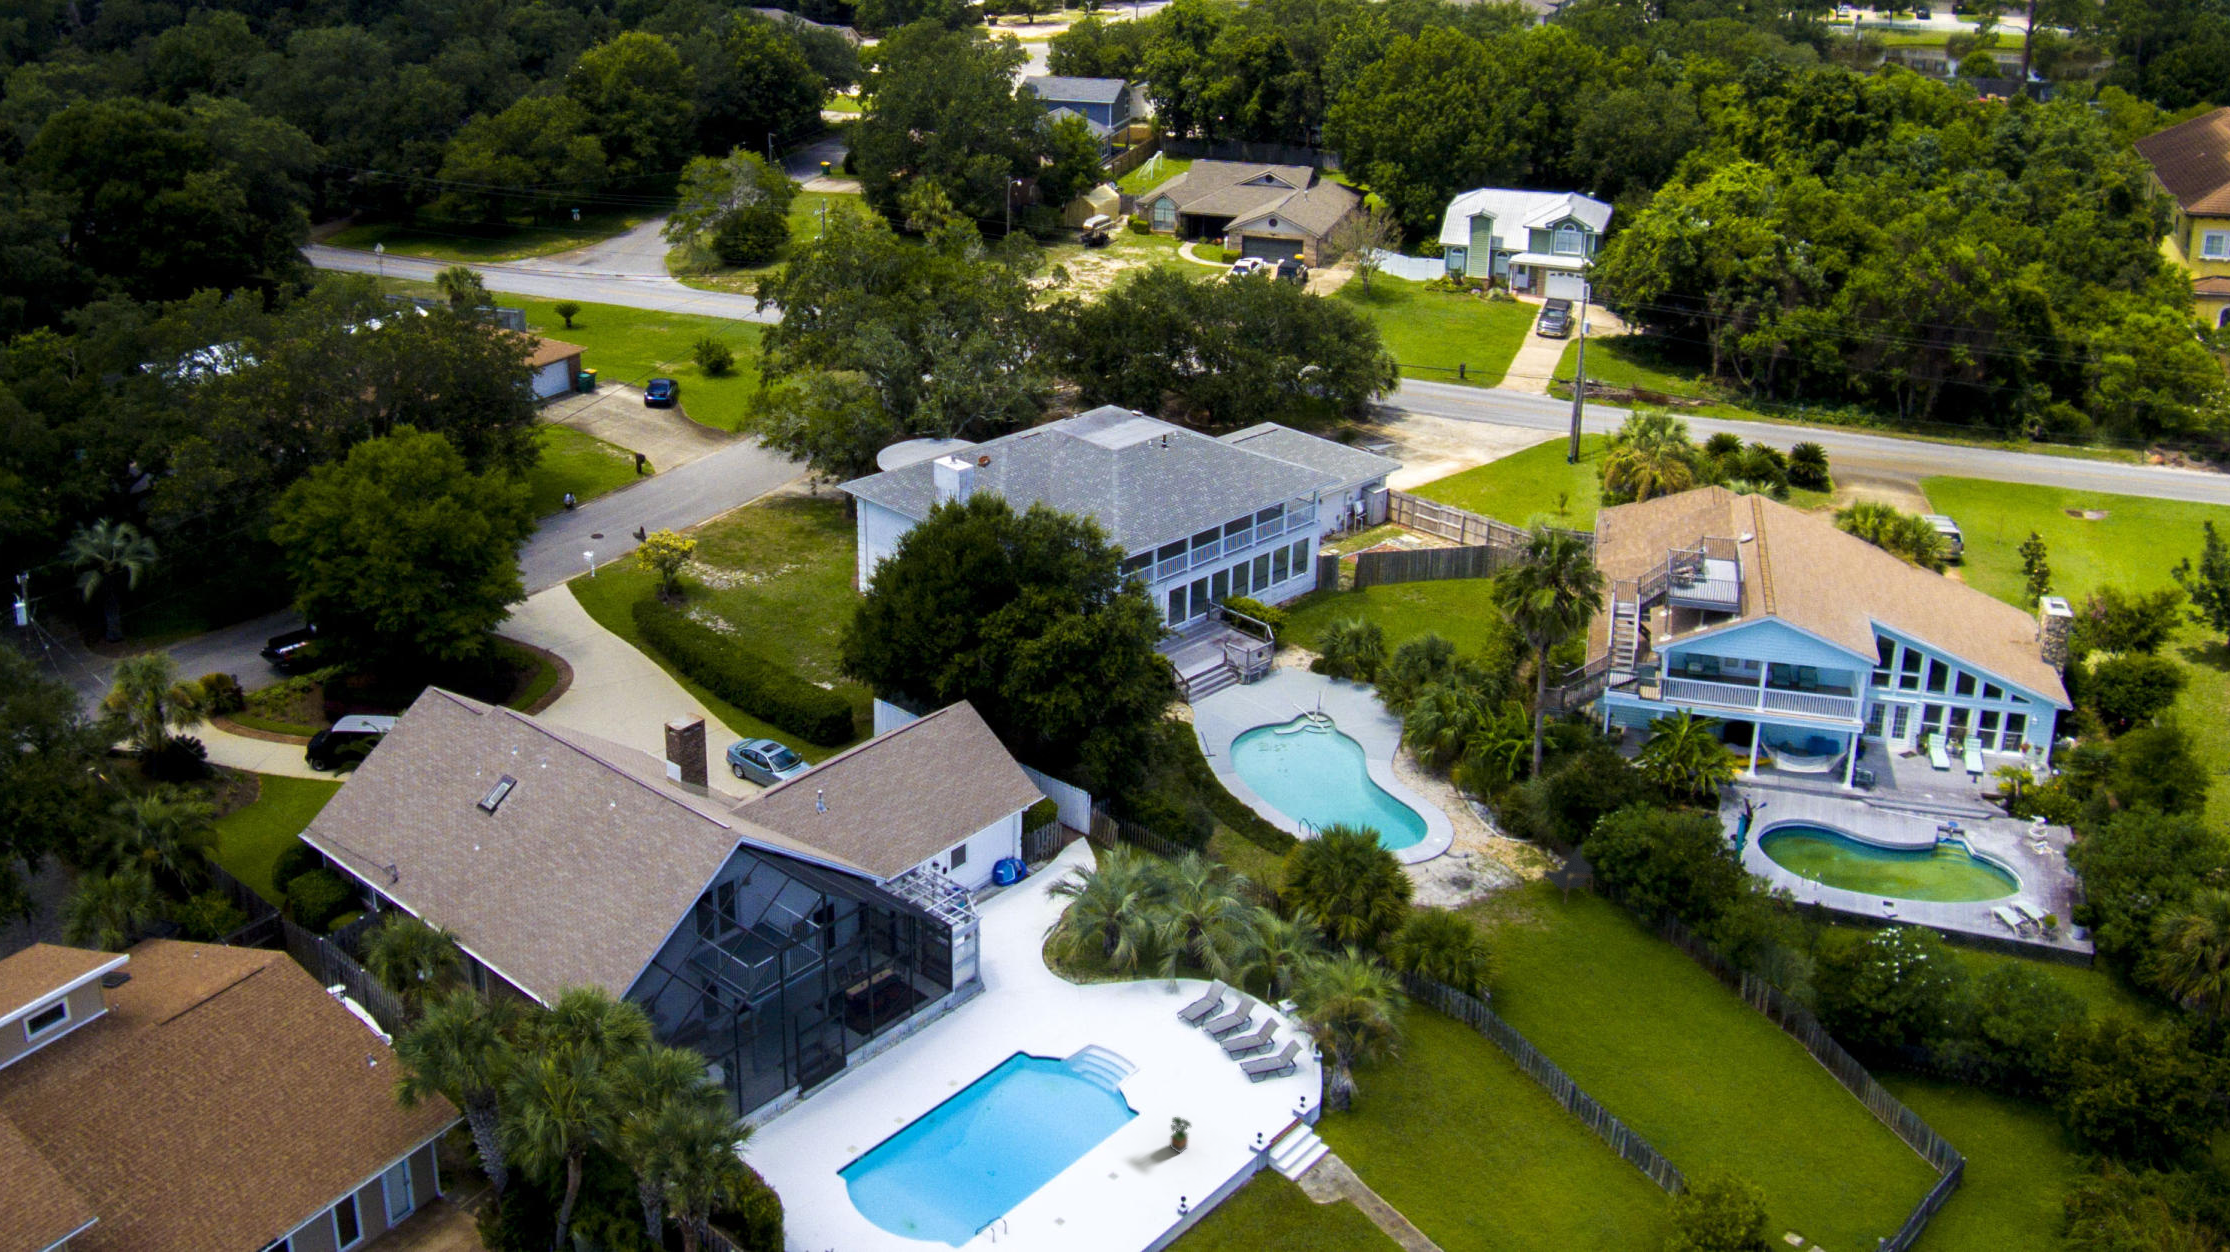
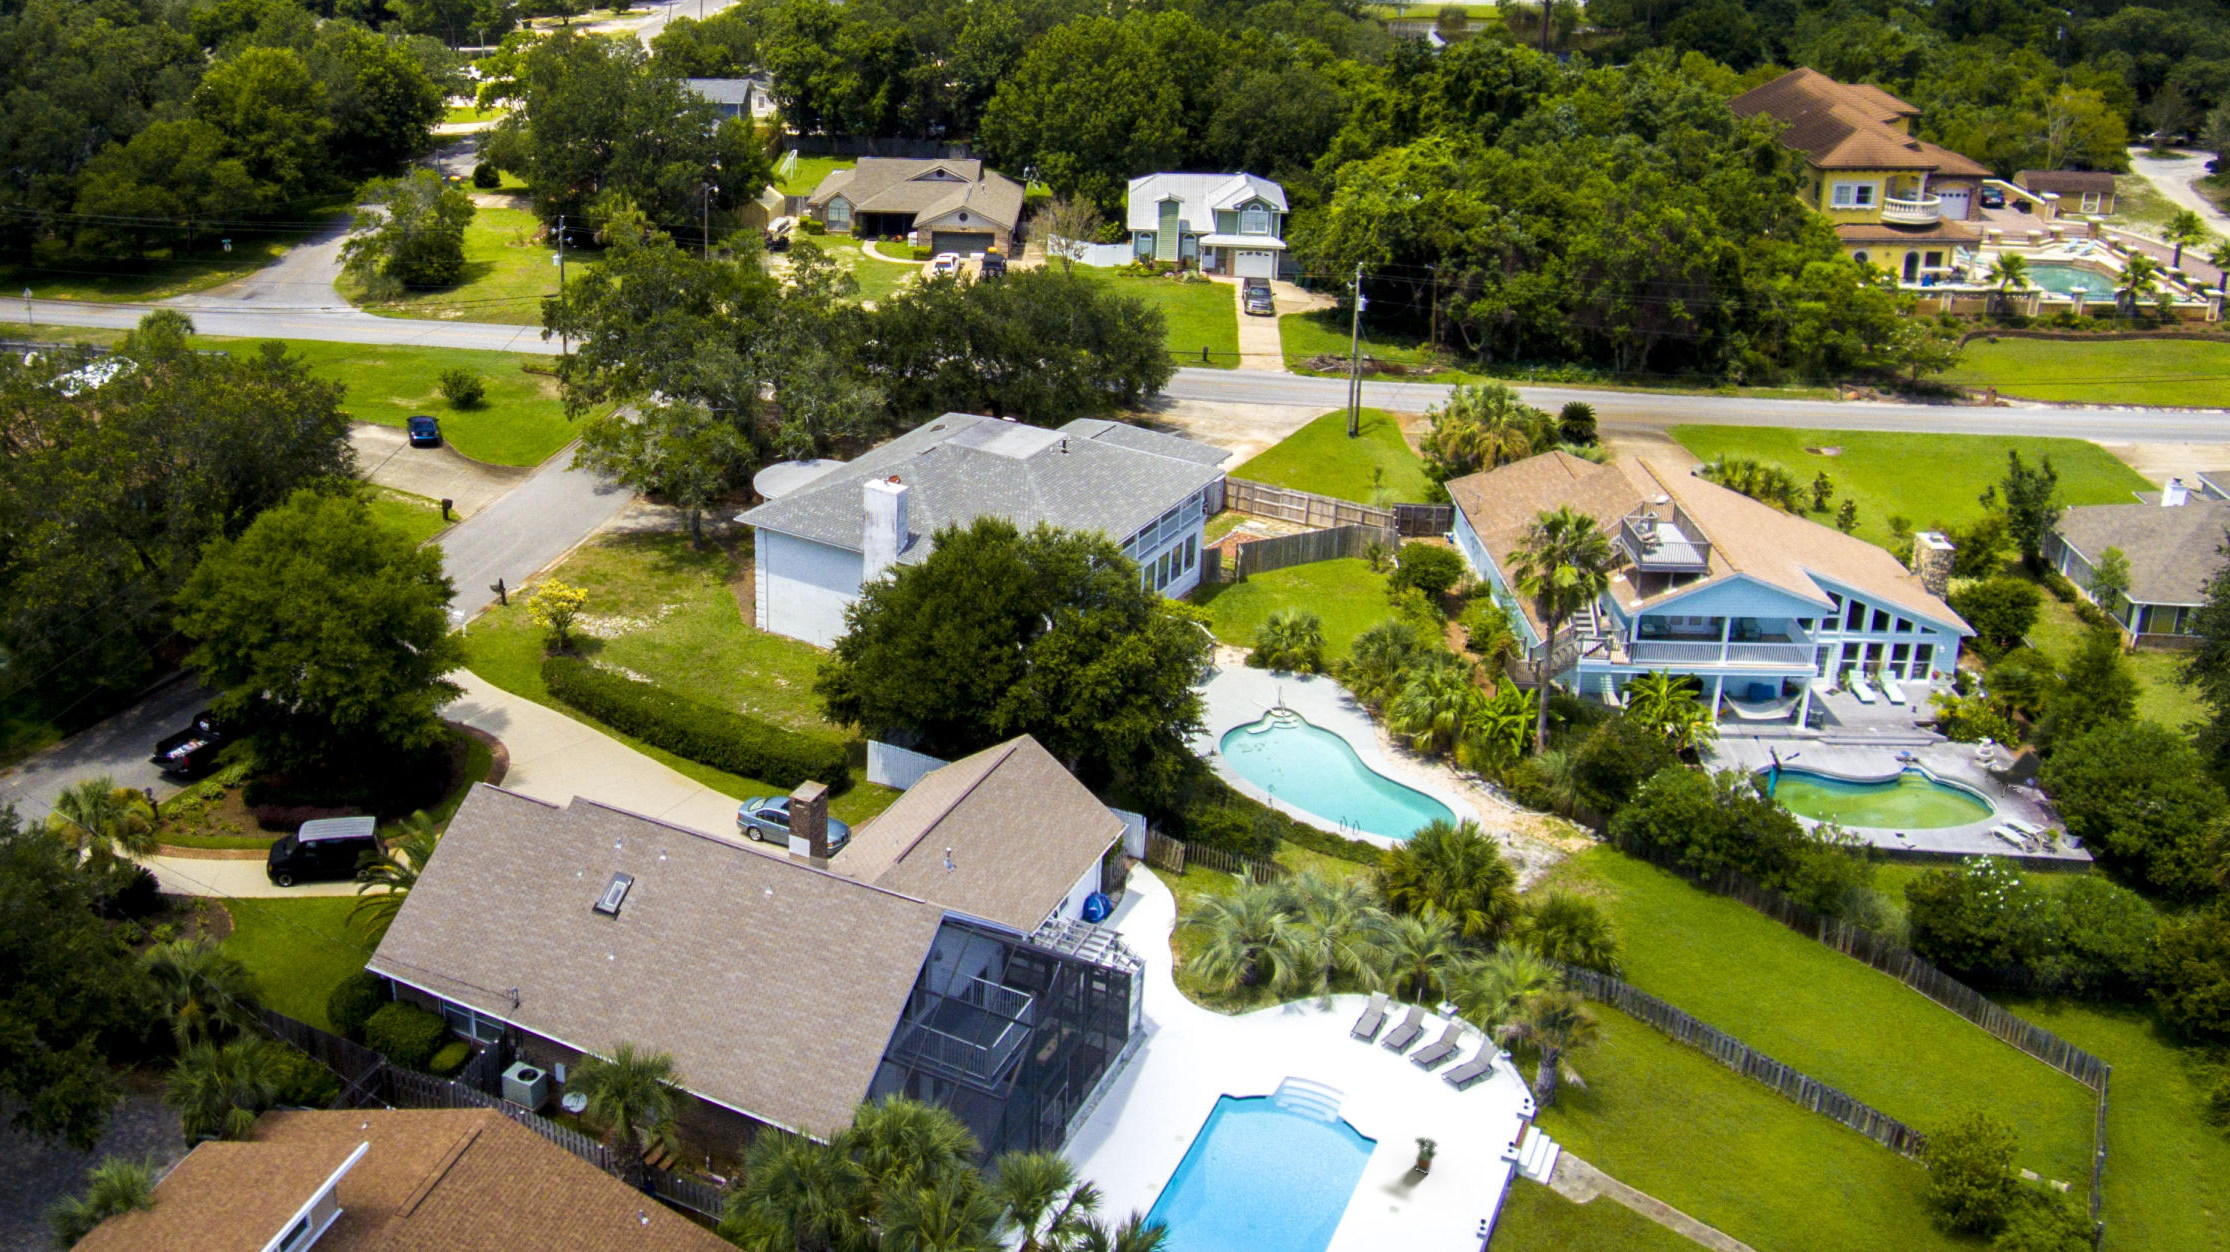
lounge chair: present [1543,846,1592,901] -> present [1984,751,2042,795]

